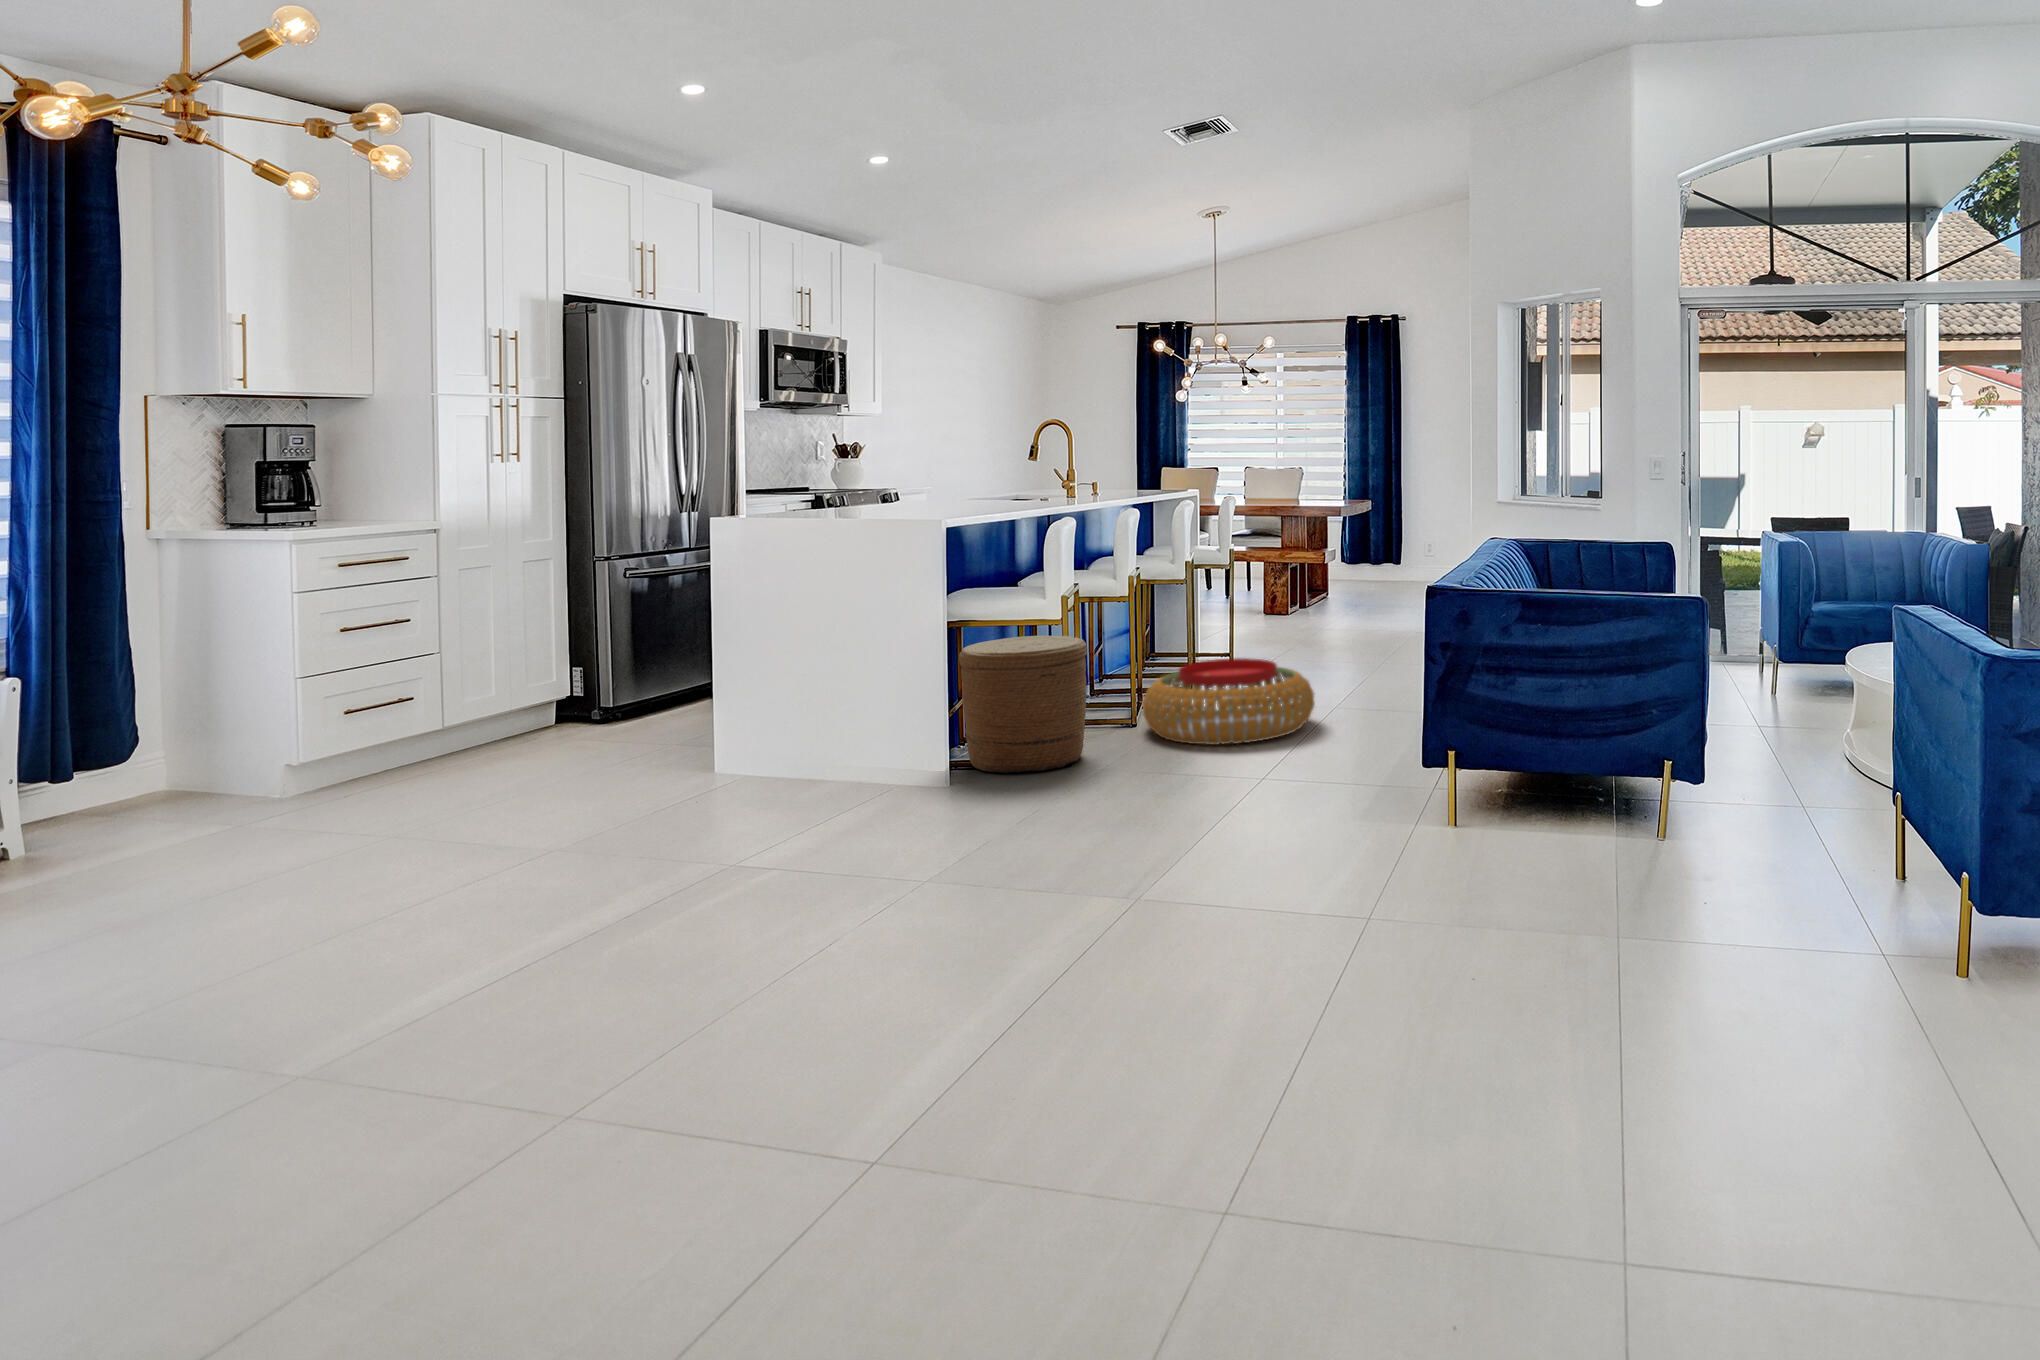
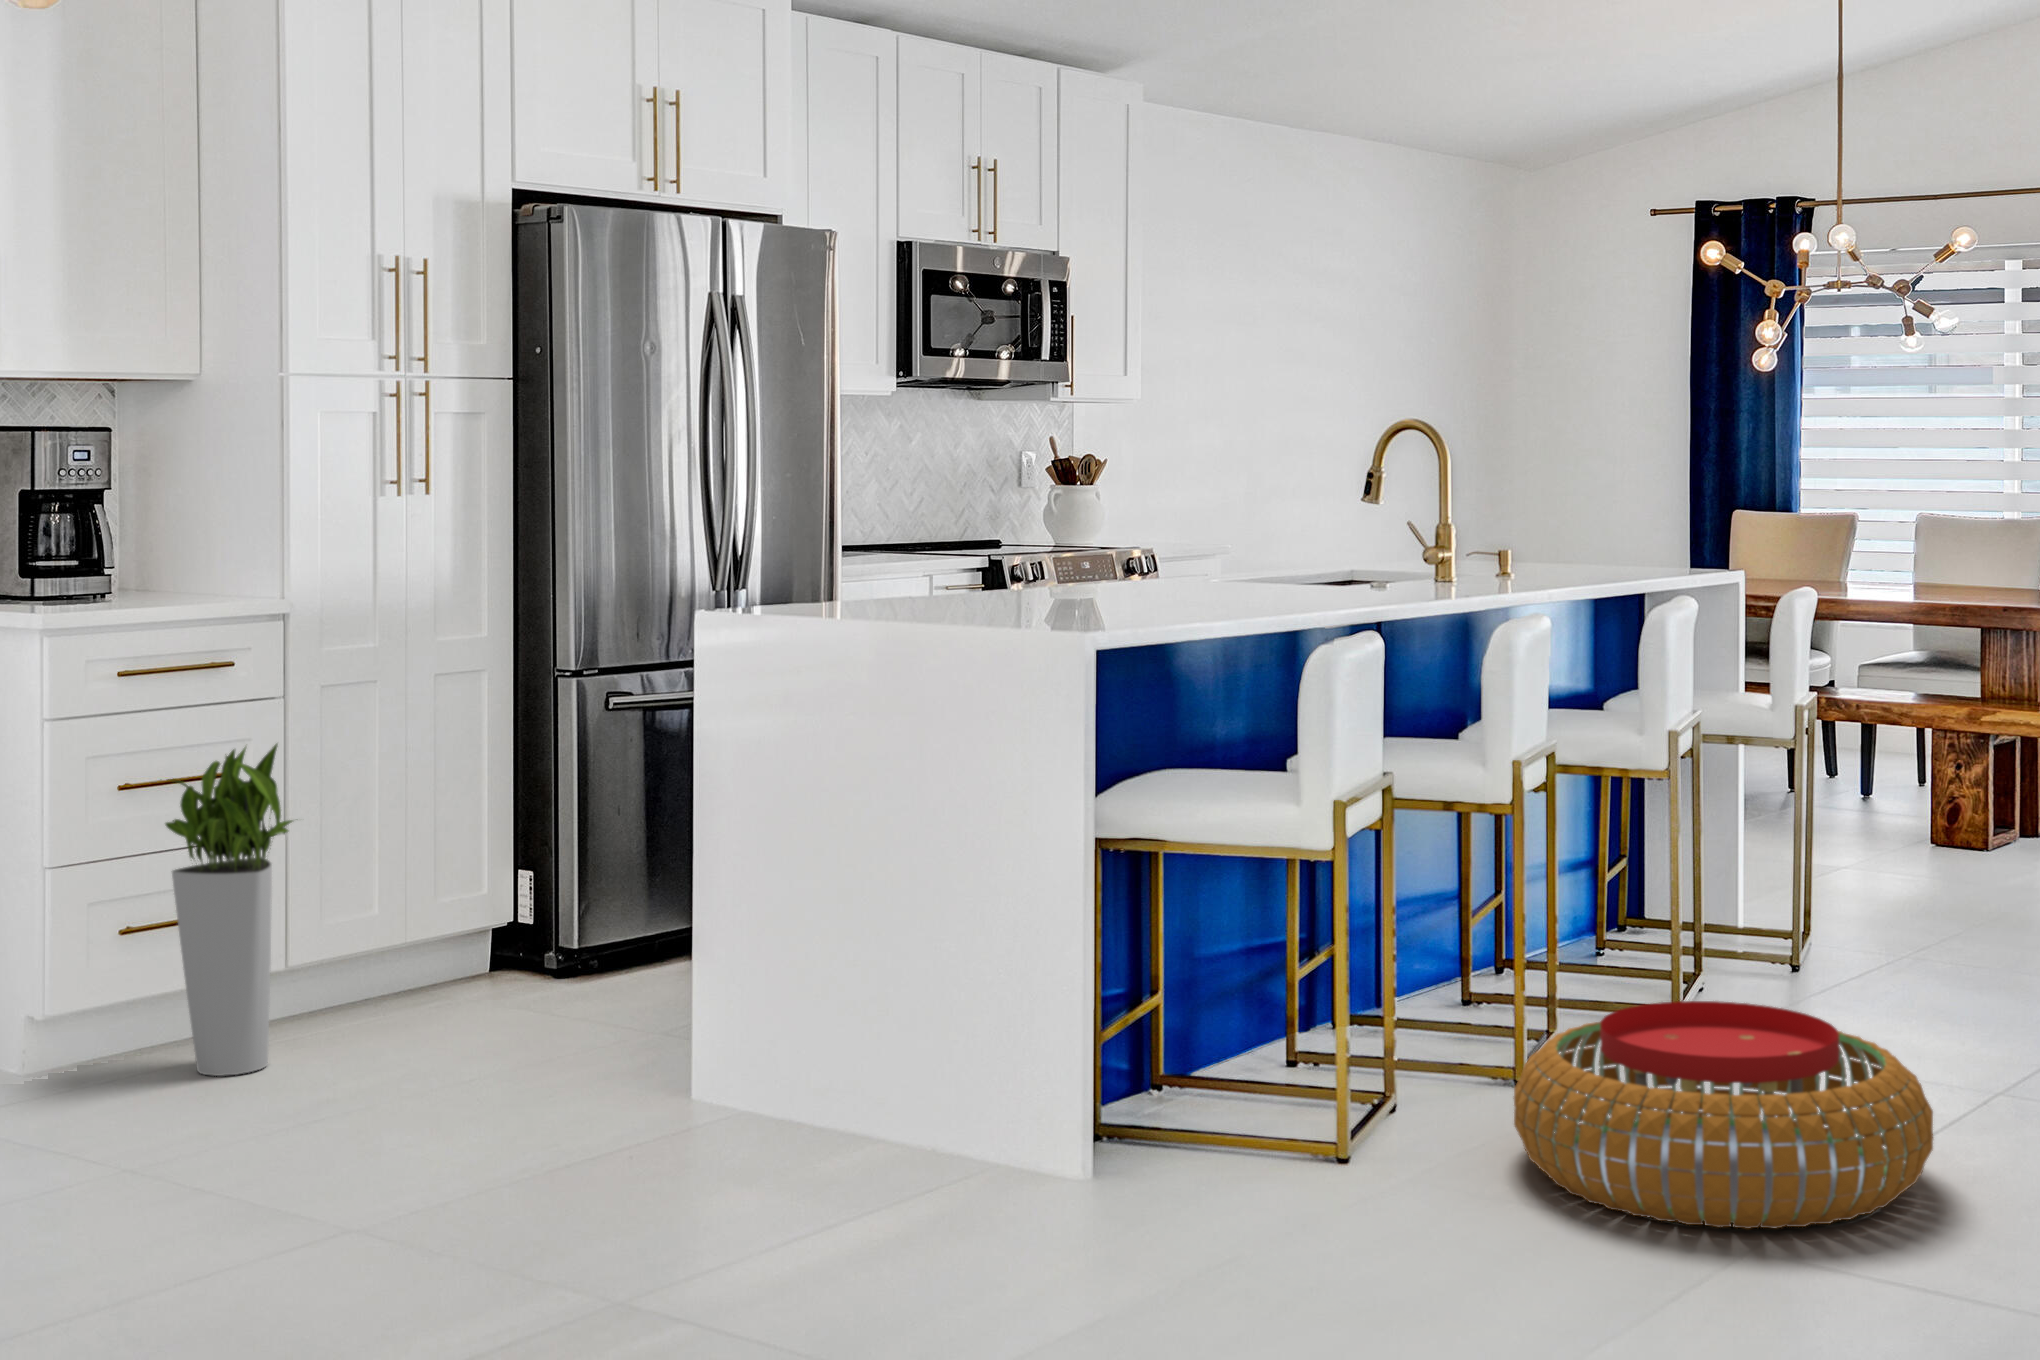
planter: none [382,595,474,782] -> present [166,744,292,1076]
woven basket: present [959,636,1087,773] -> none [1088,916,1365,1236]

